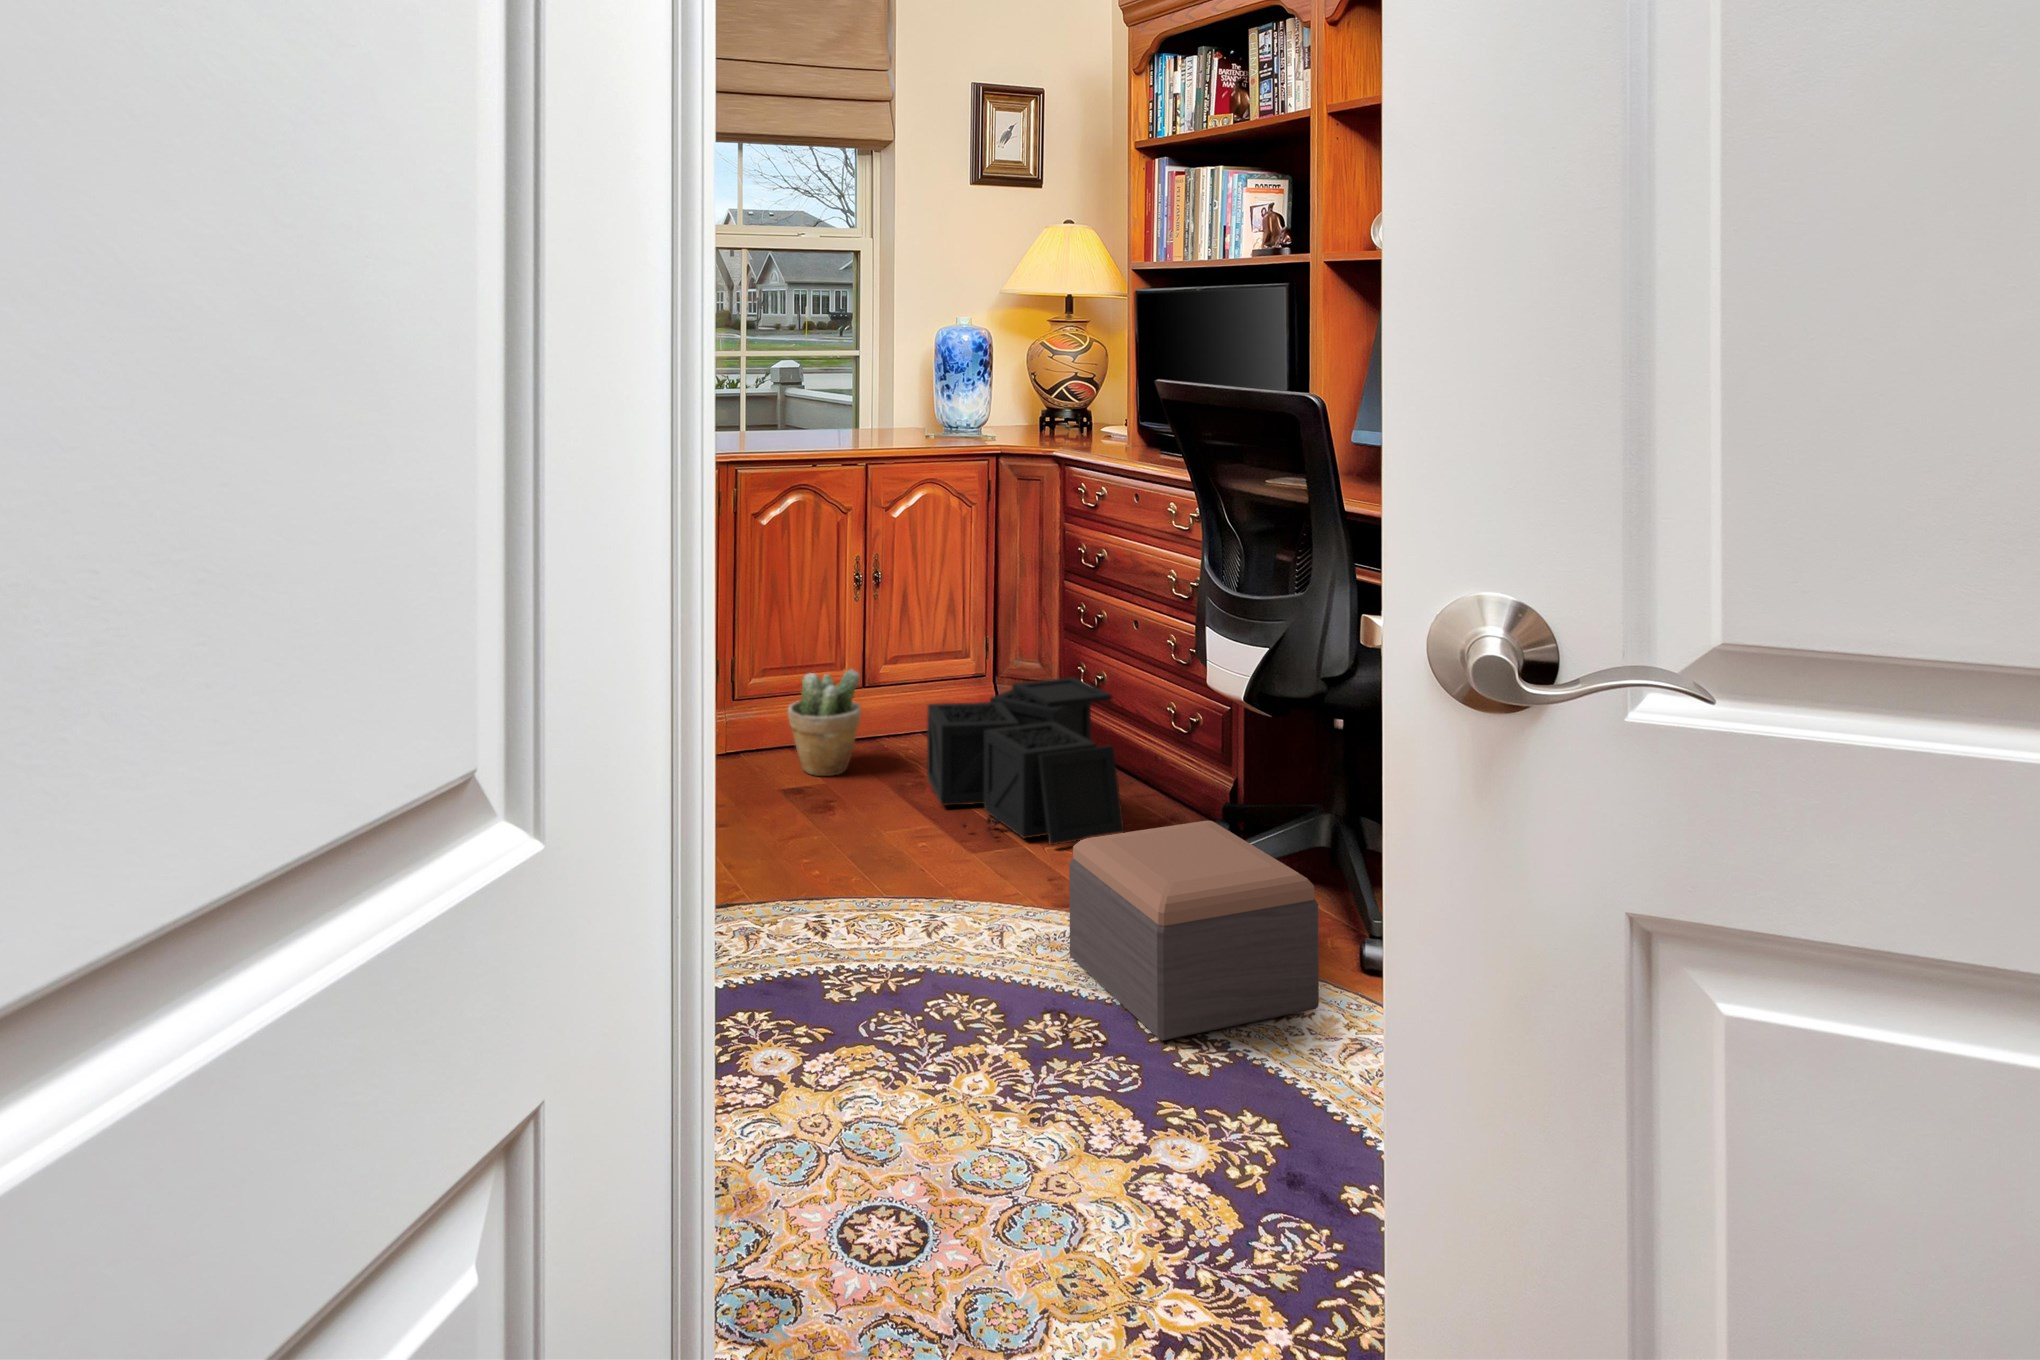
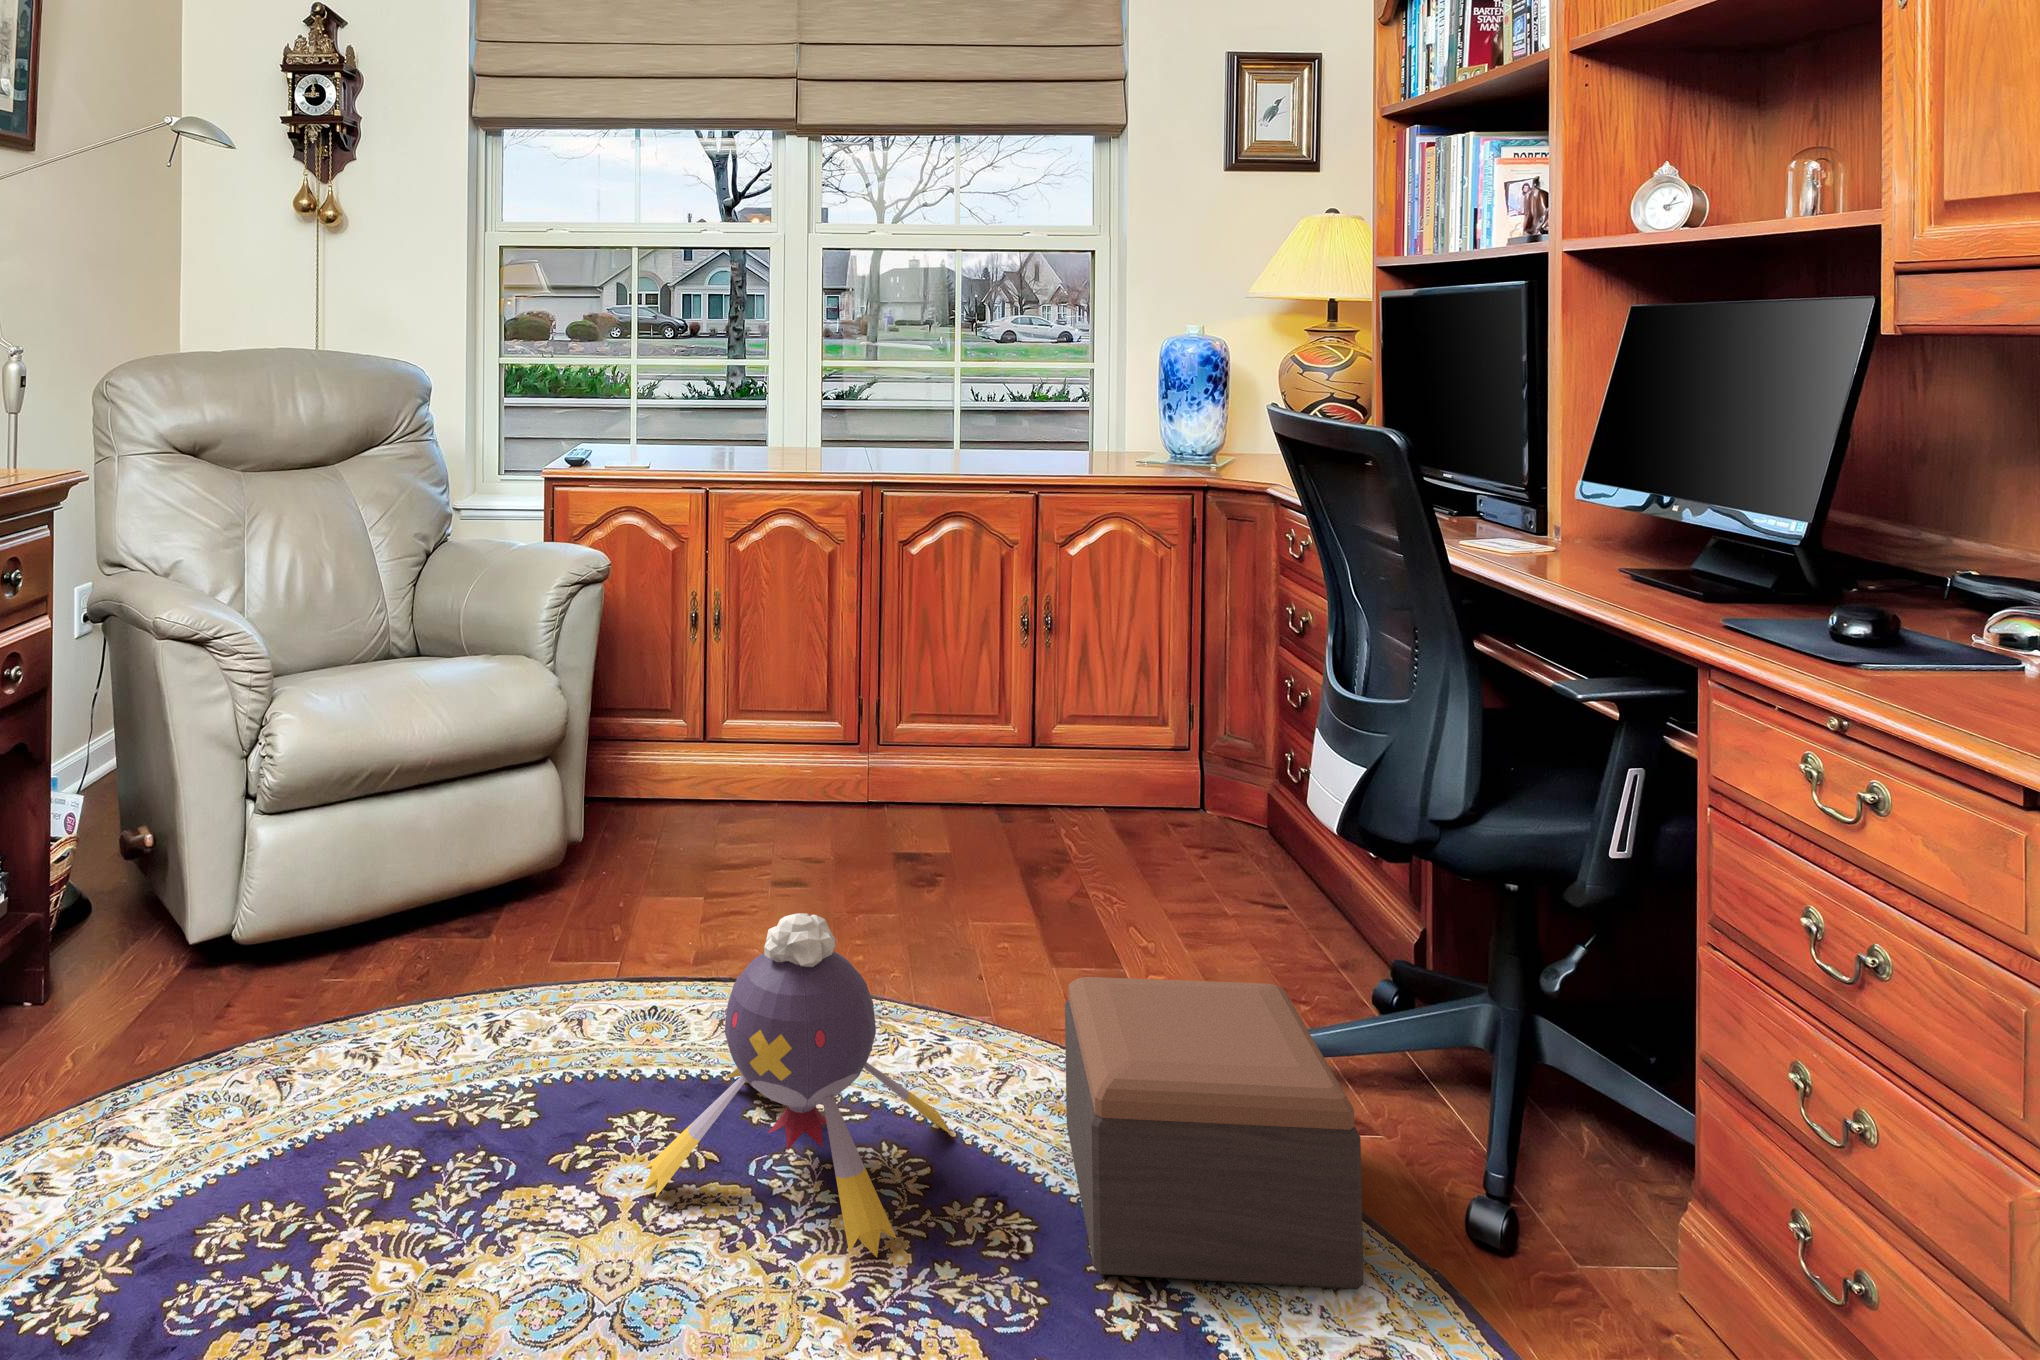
potted plant: present [788,670,861,776] -> none [922,727,1005,846]
storage bin: present [927,677,1124,845] -> none [1057,767,1304,978]
plush toy: none [783,822,1014,1075] -> present [643,913,951,1257]

